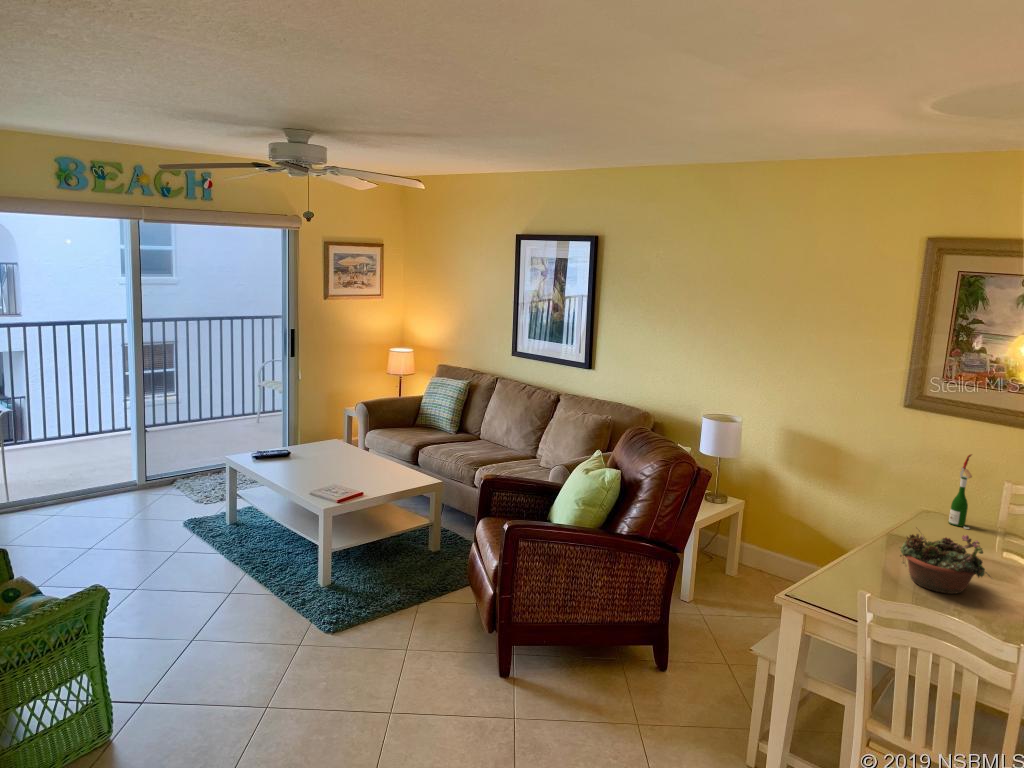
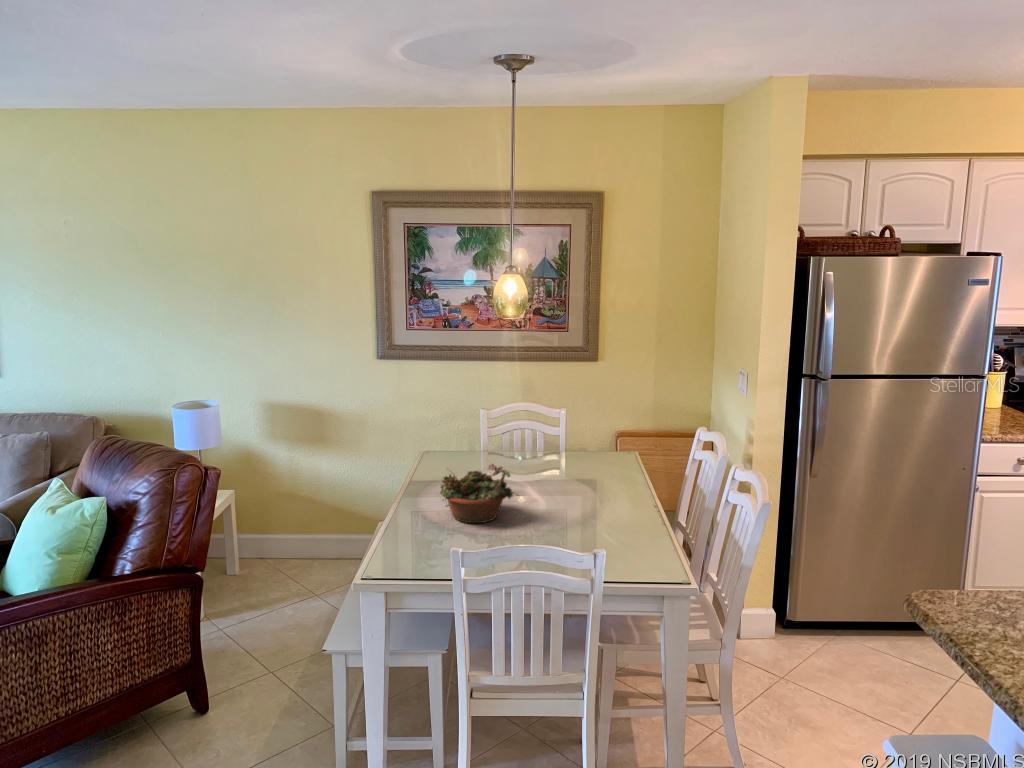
wine bottle: present [949,455,972,529] -> none [447,390,465,457]

